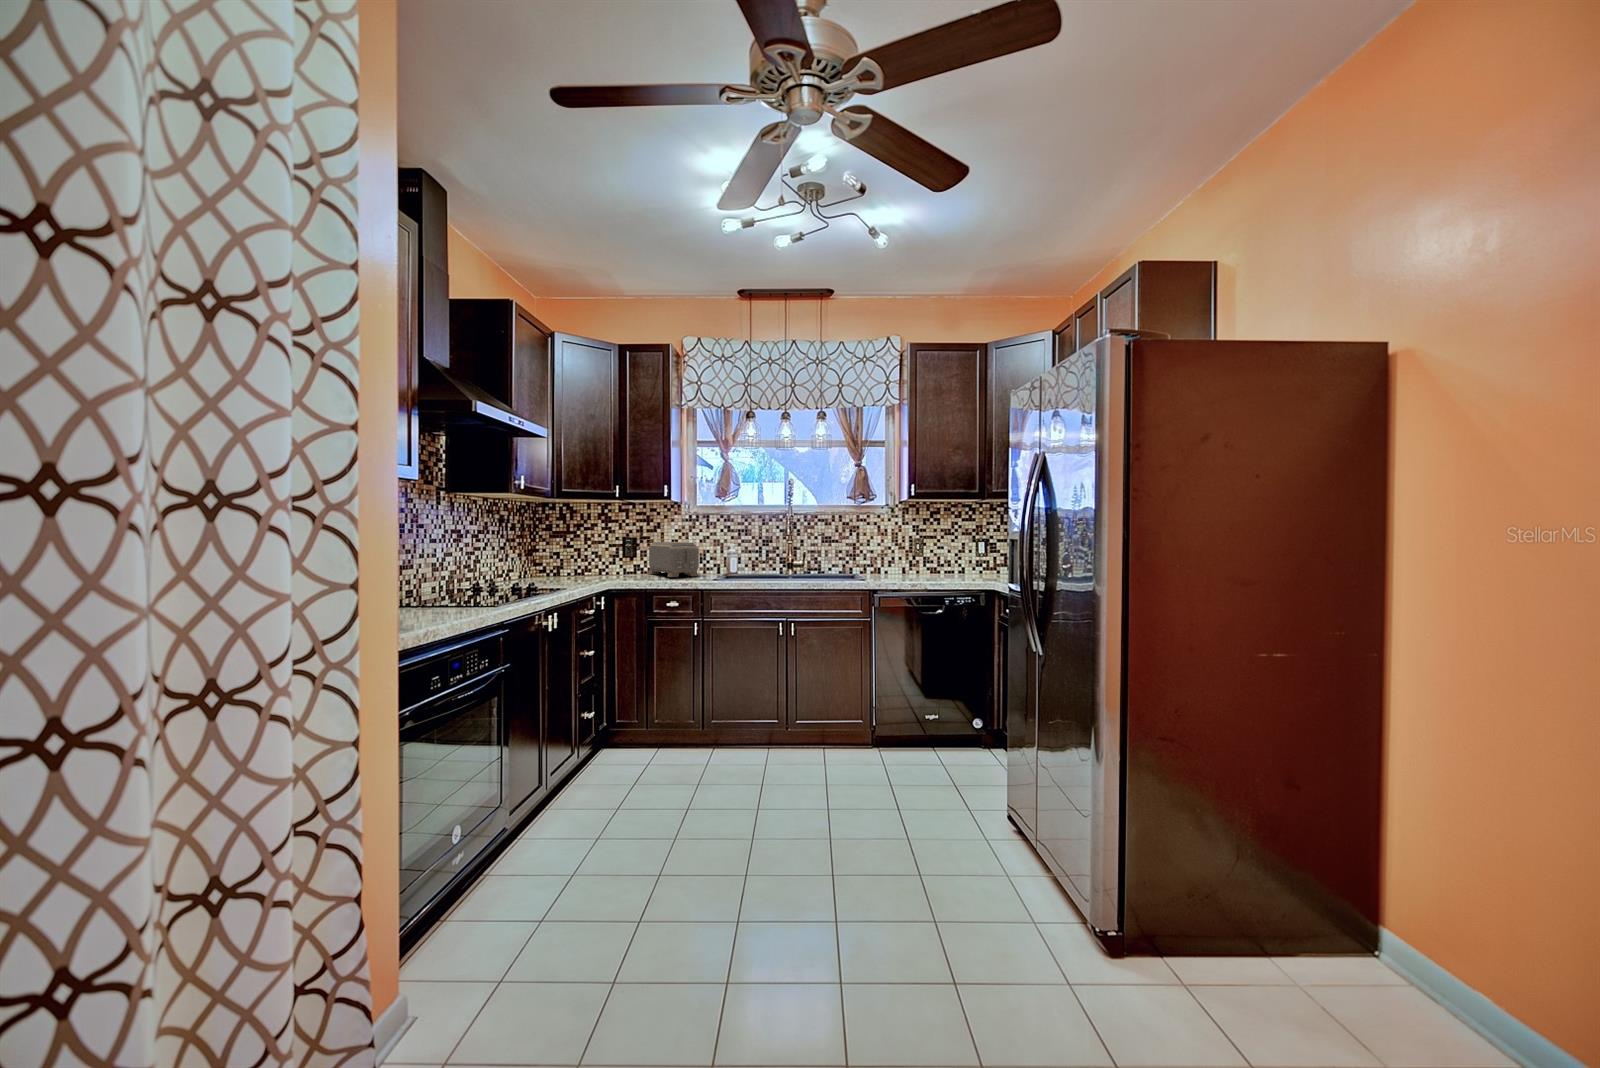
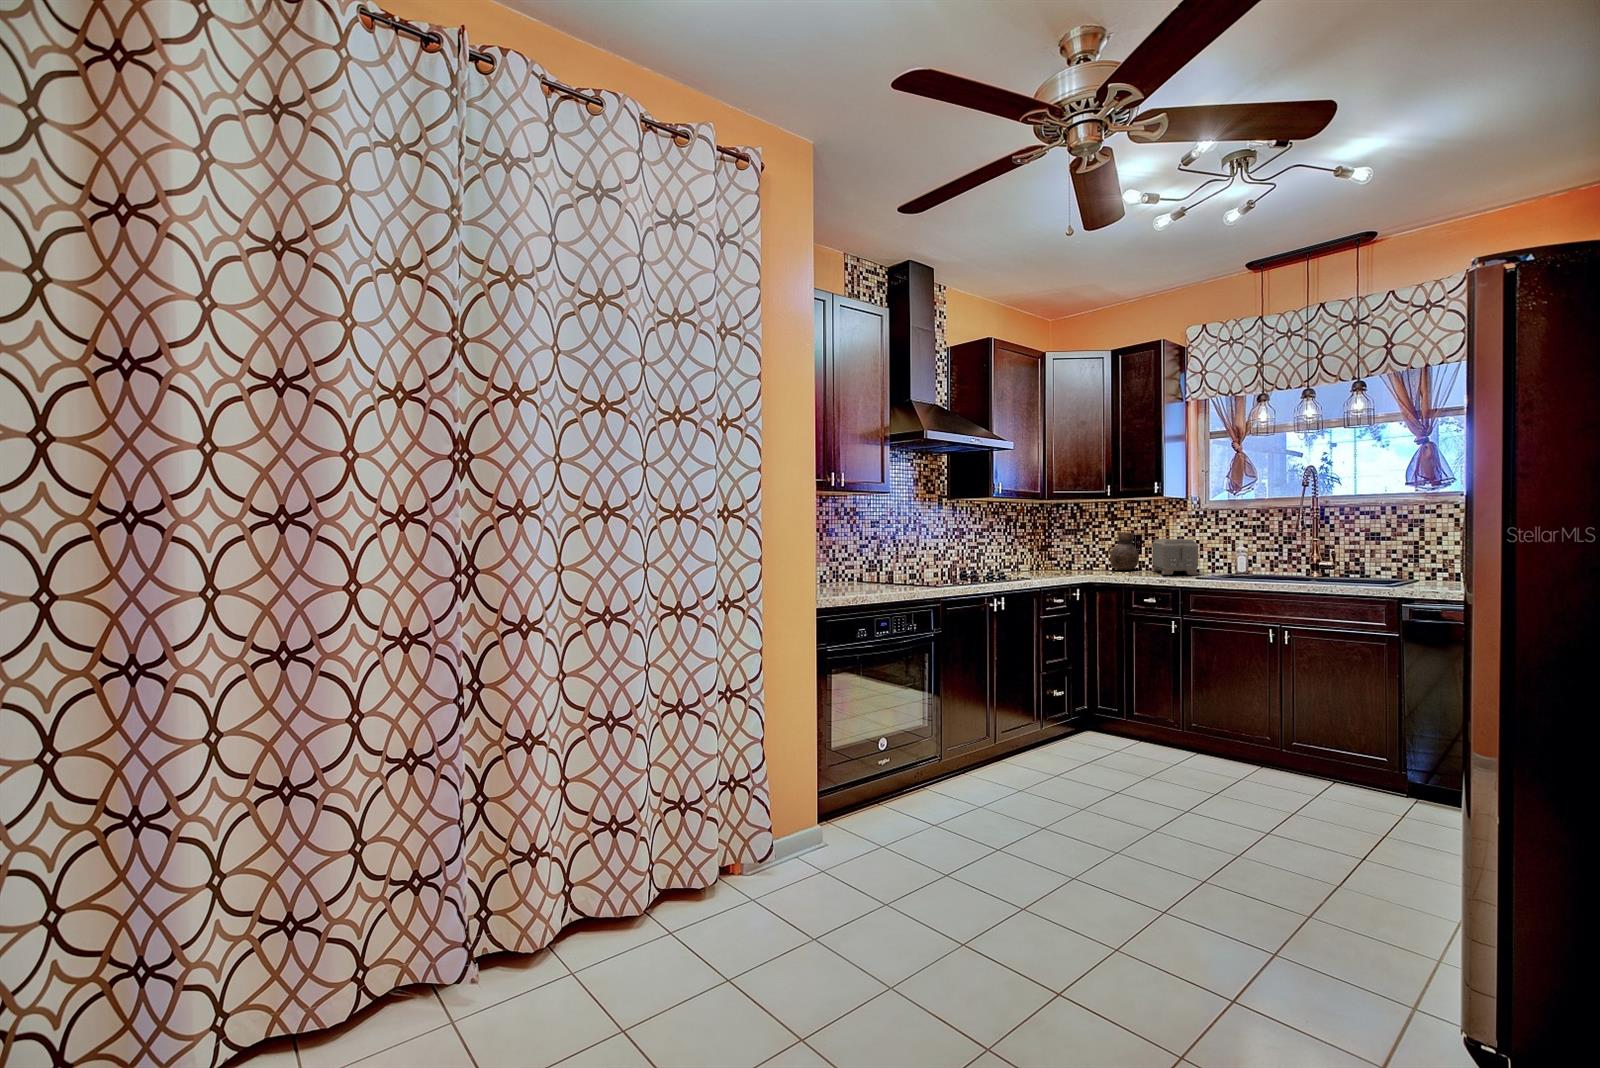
vase: none [604,535,634,574] -> present [1108,532,1139,570]

